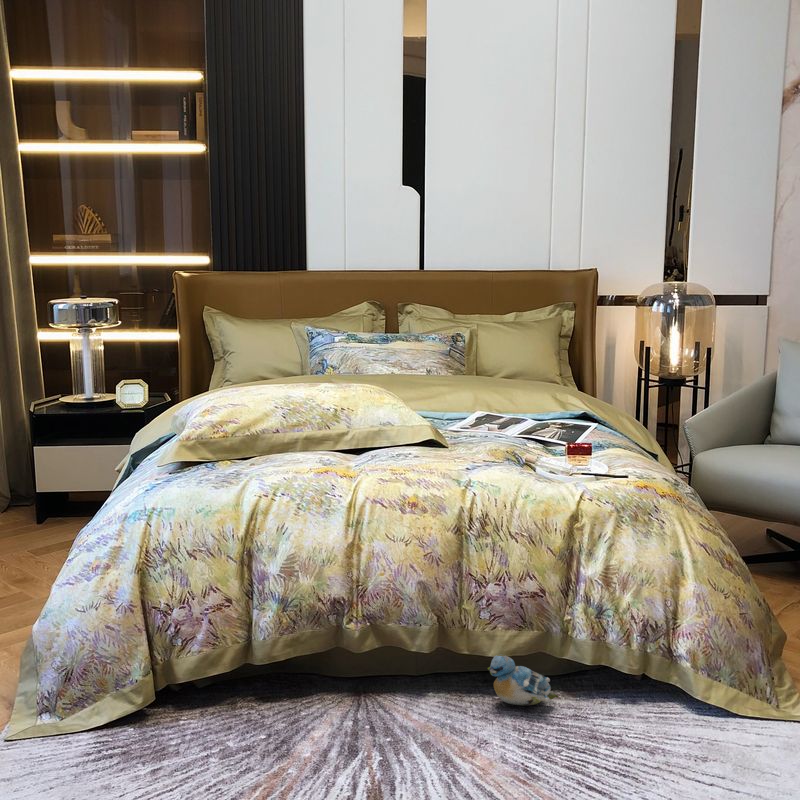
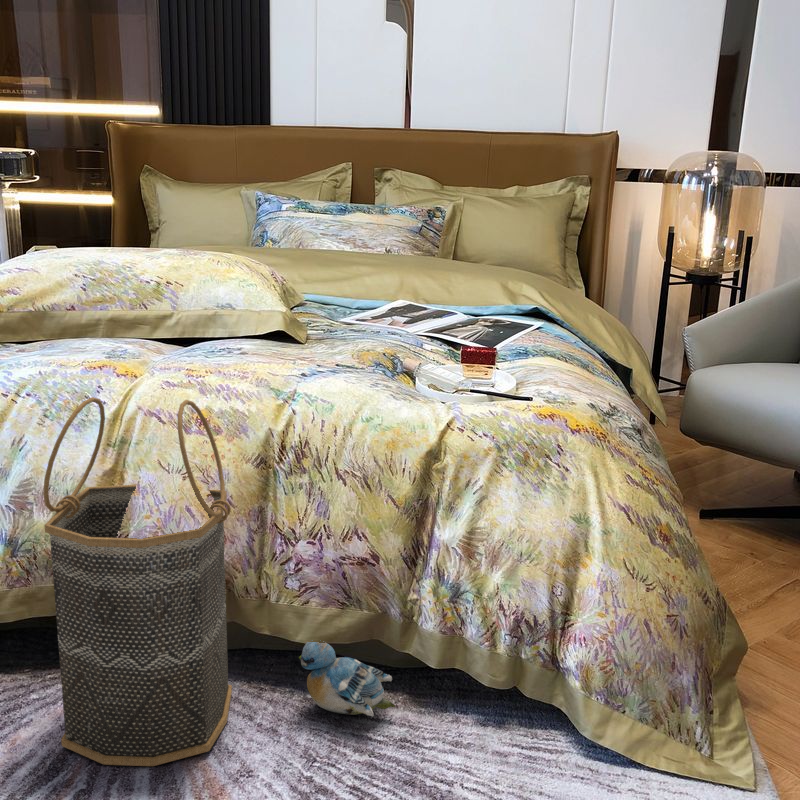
basket: none [335,489,453,746] -> present [43,397,232,766]

